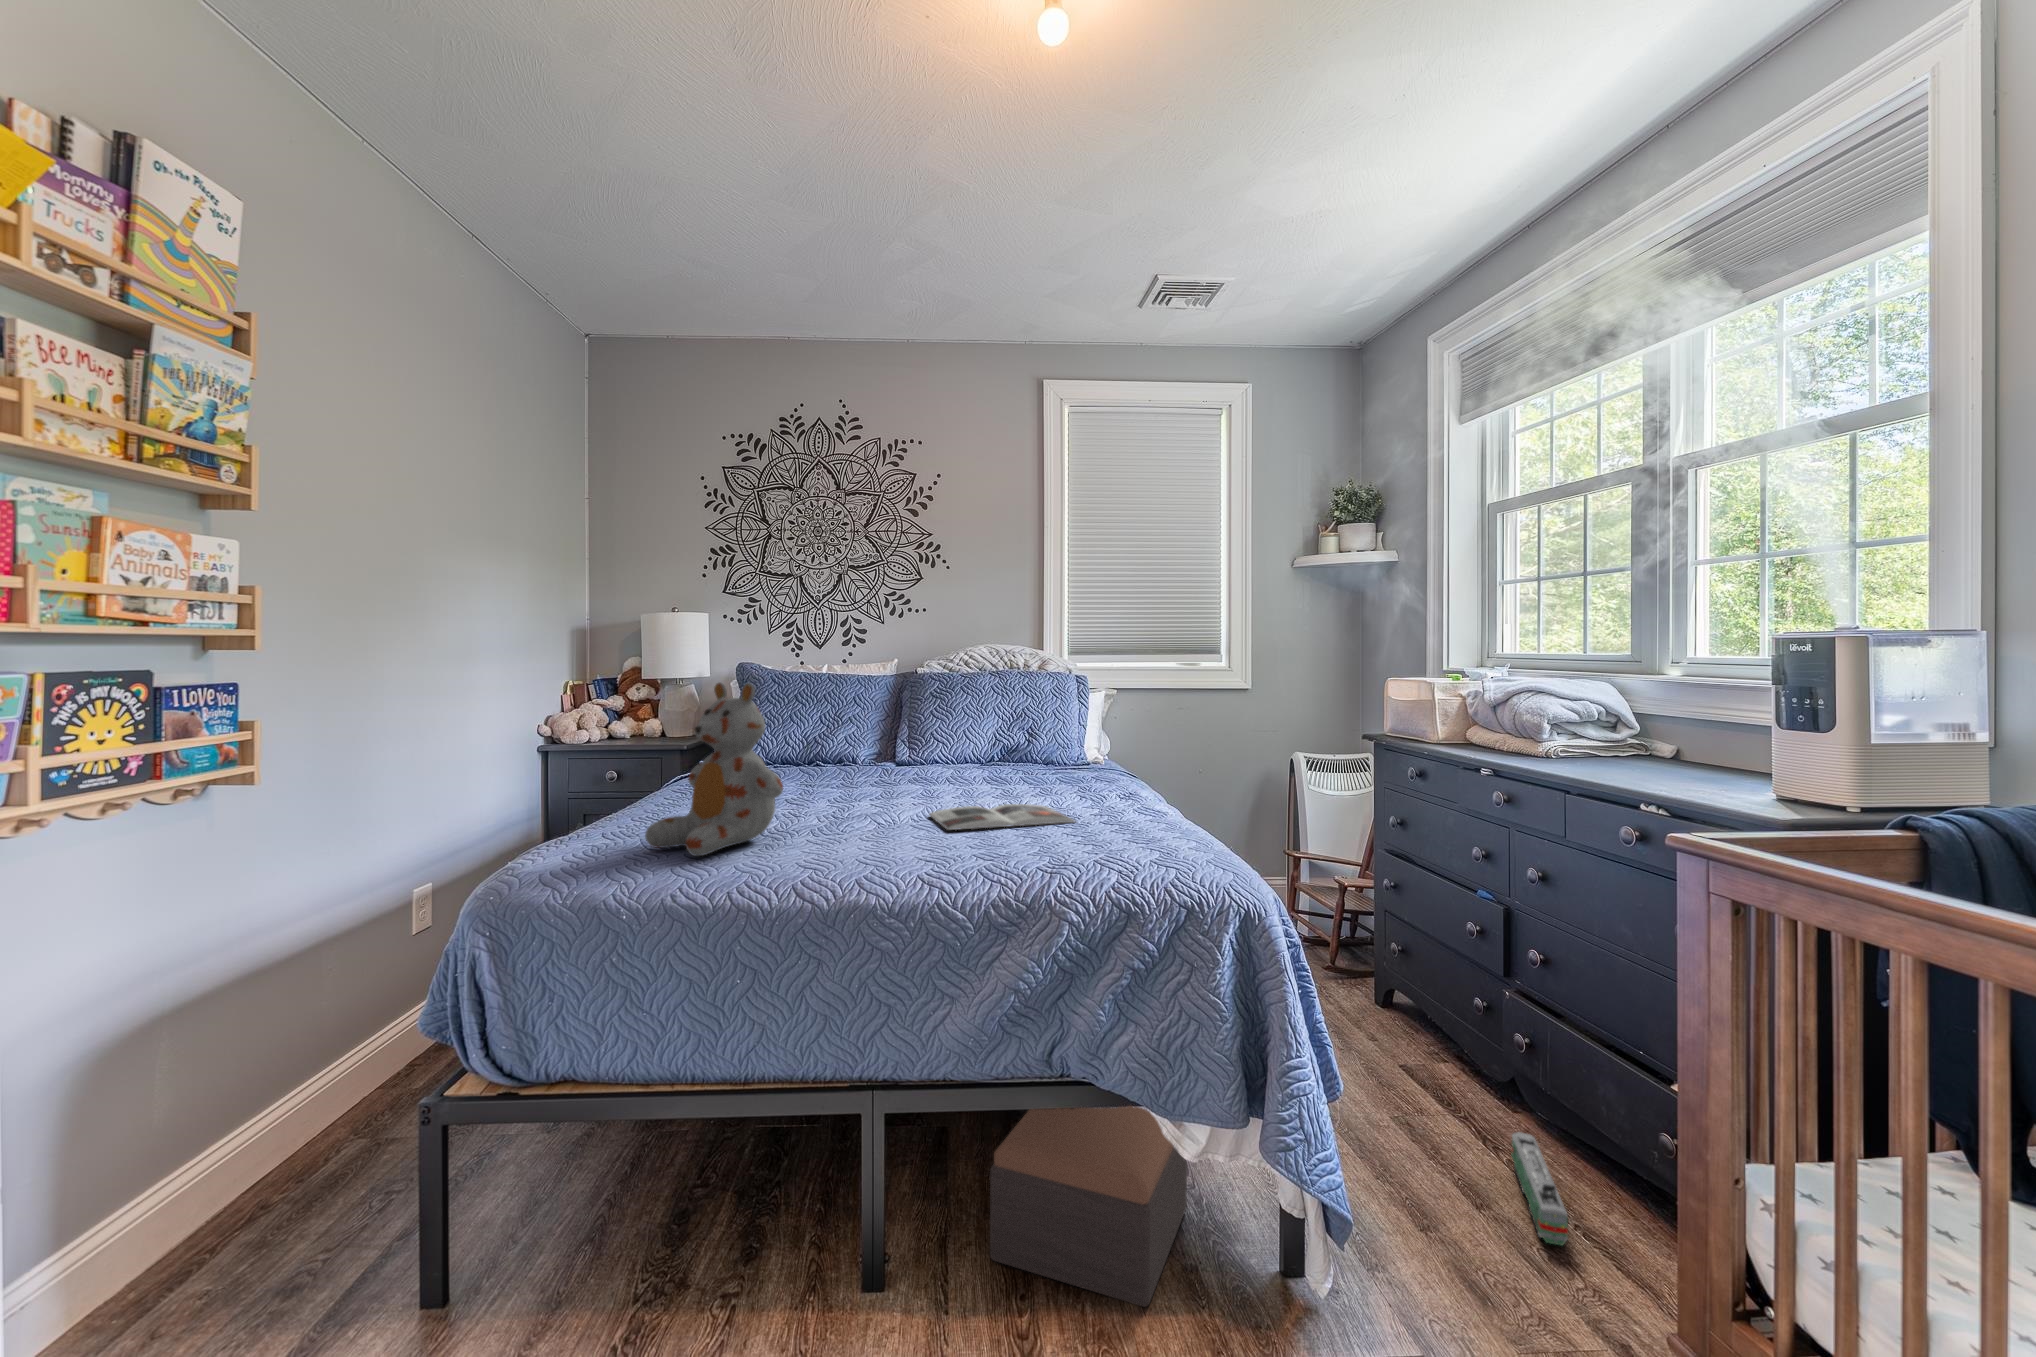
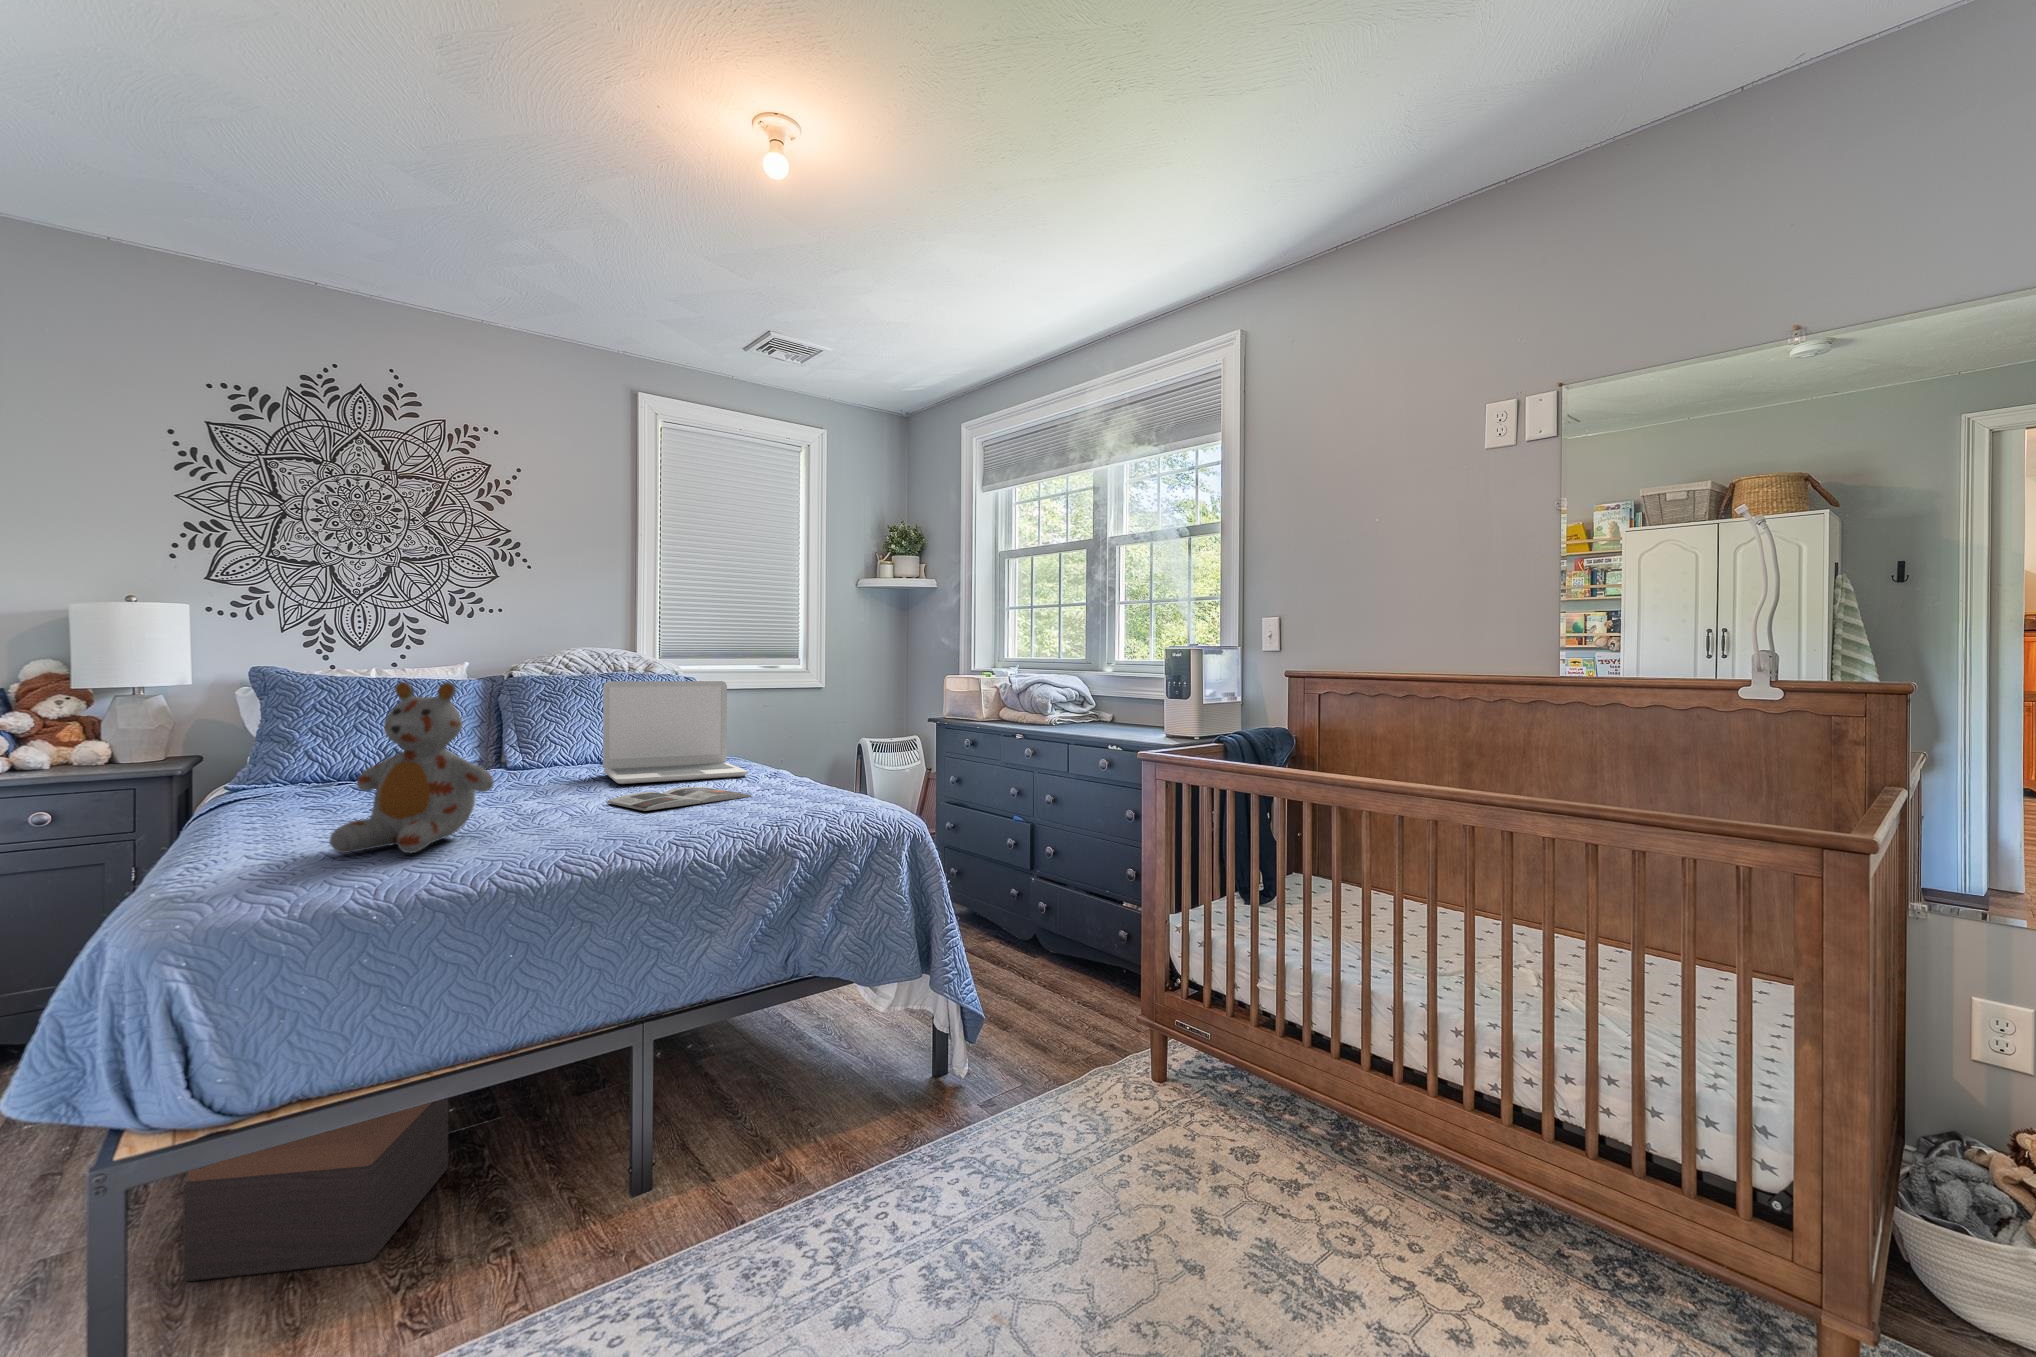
laptop: none [964,682,1104,794] -> present [603,681,747,784]
footstool: present [990,1106,1187,1307] -> present [183,1099,448,1281]
toy train: present [1511,1132,1568,1245] -> none [1055,973,1097,1028]

